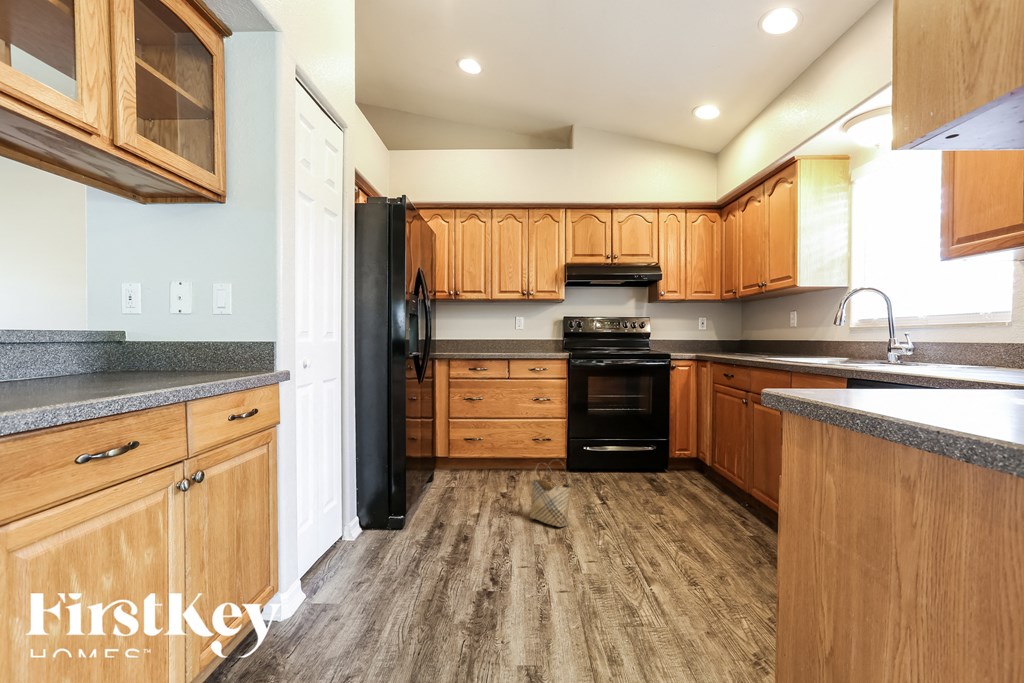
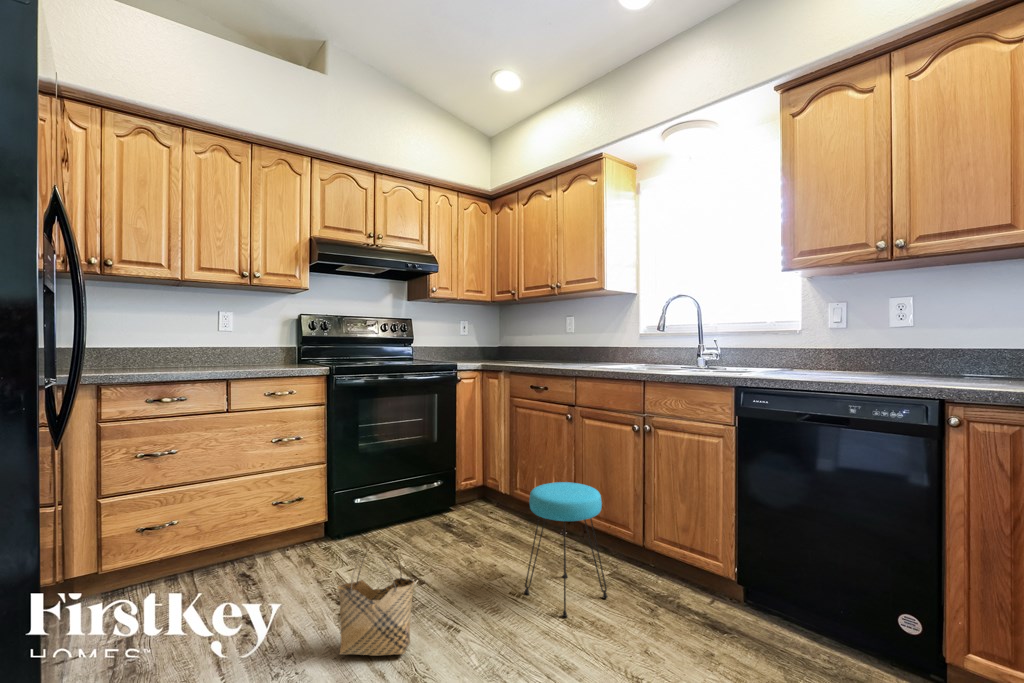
stool: none [665,449,729,546] -> present [524,482,608,617]

